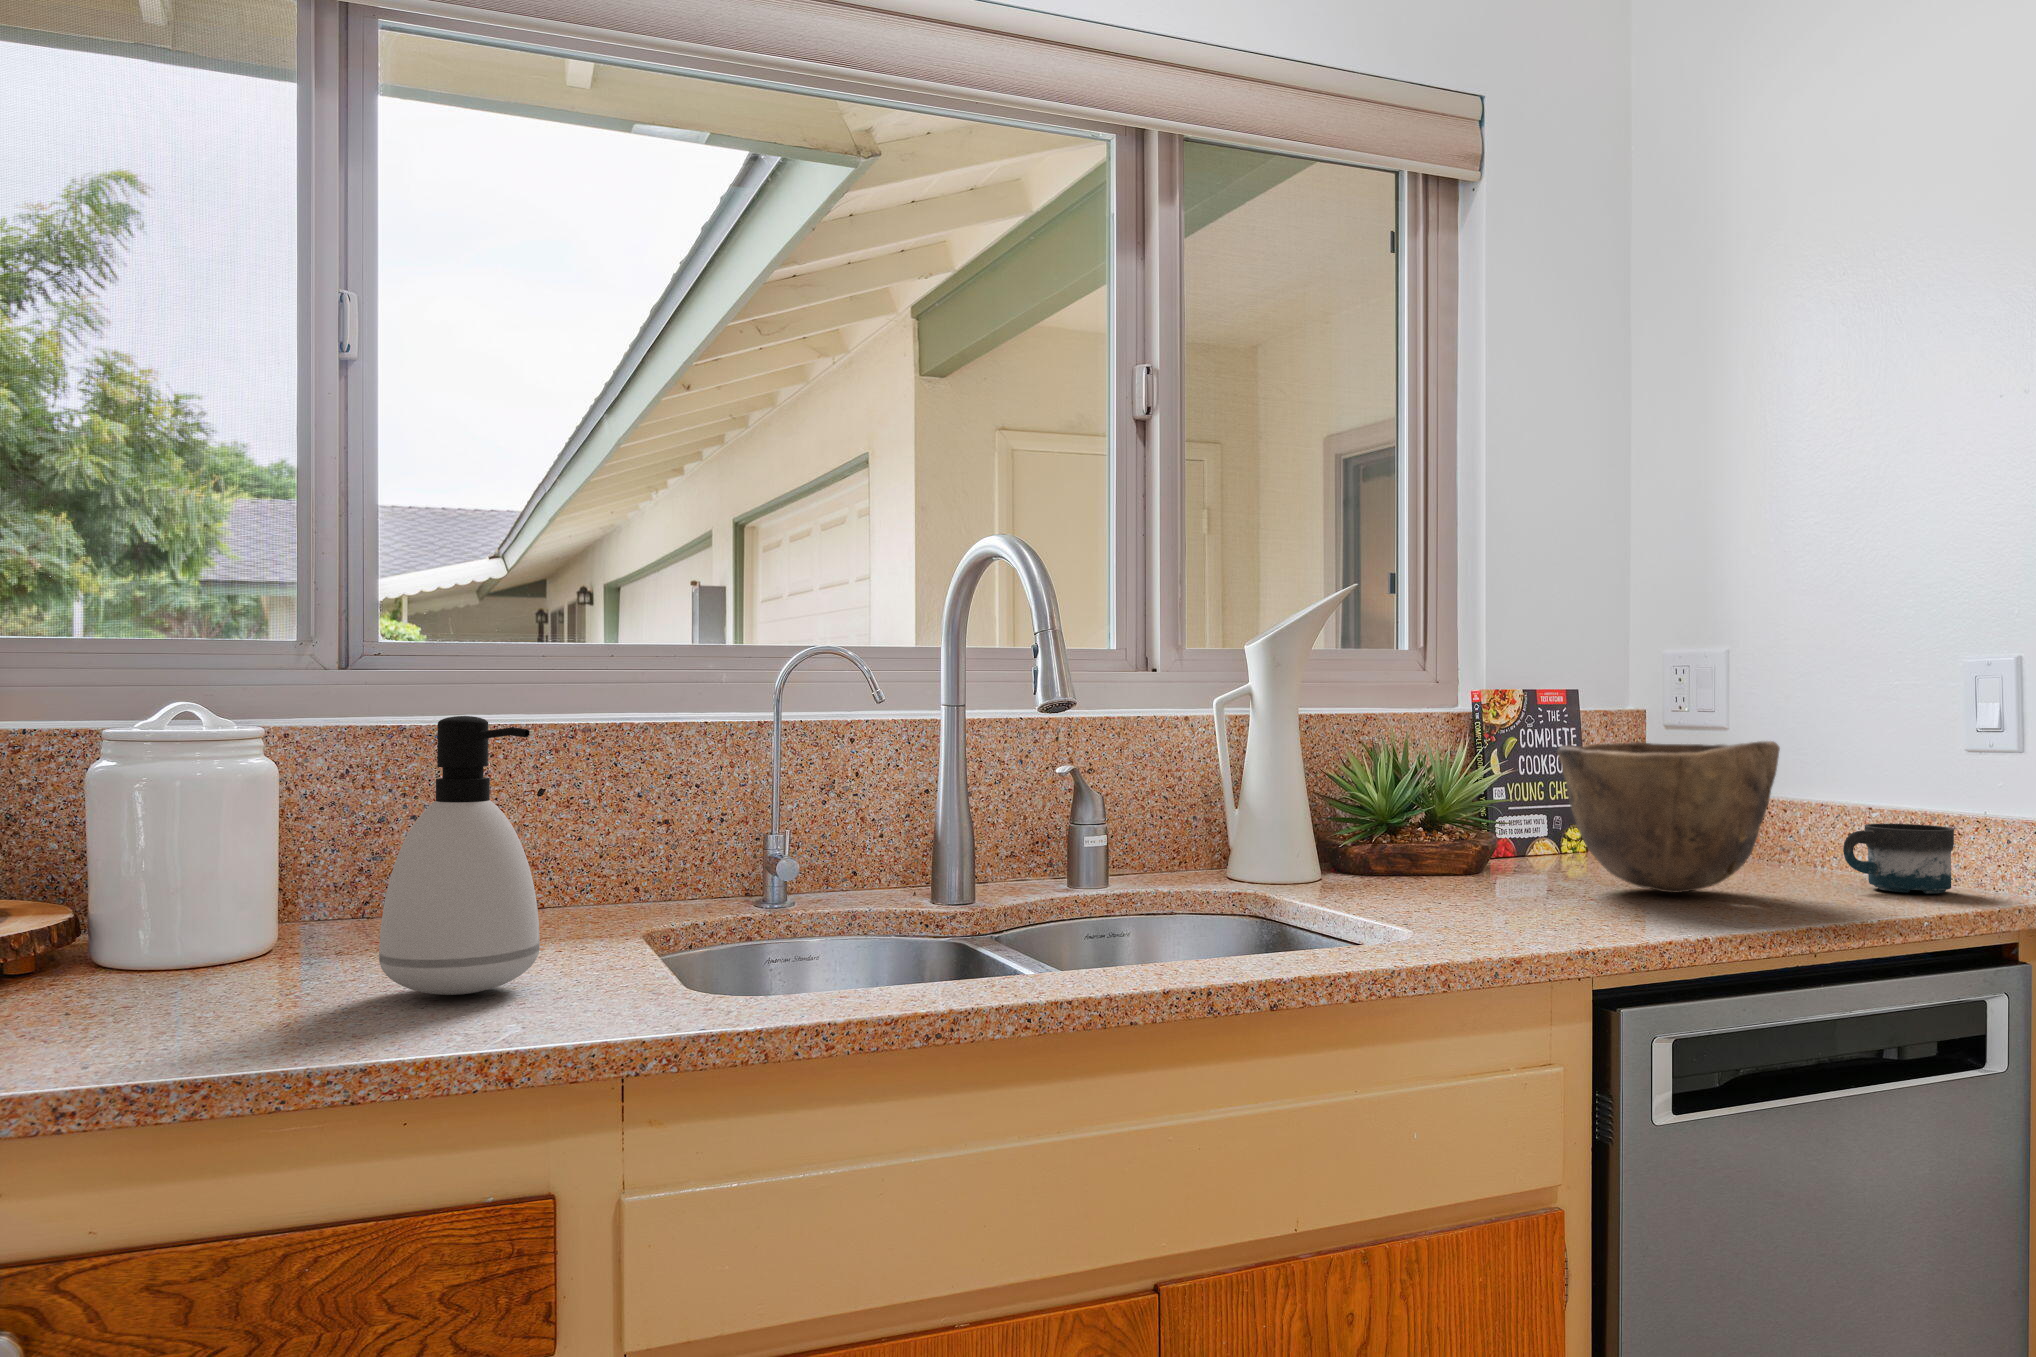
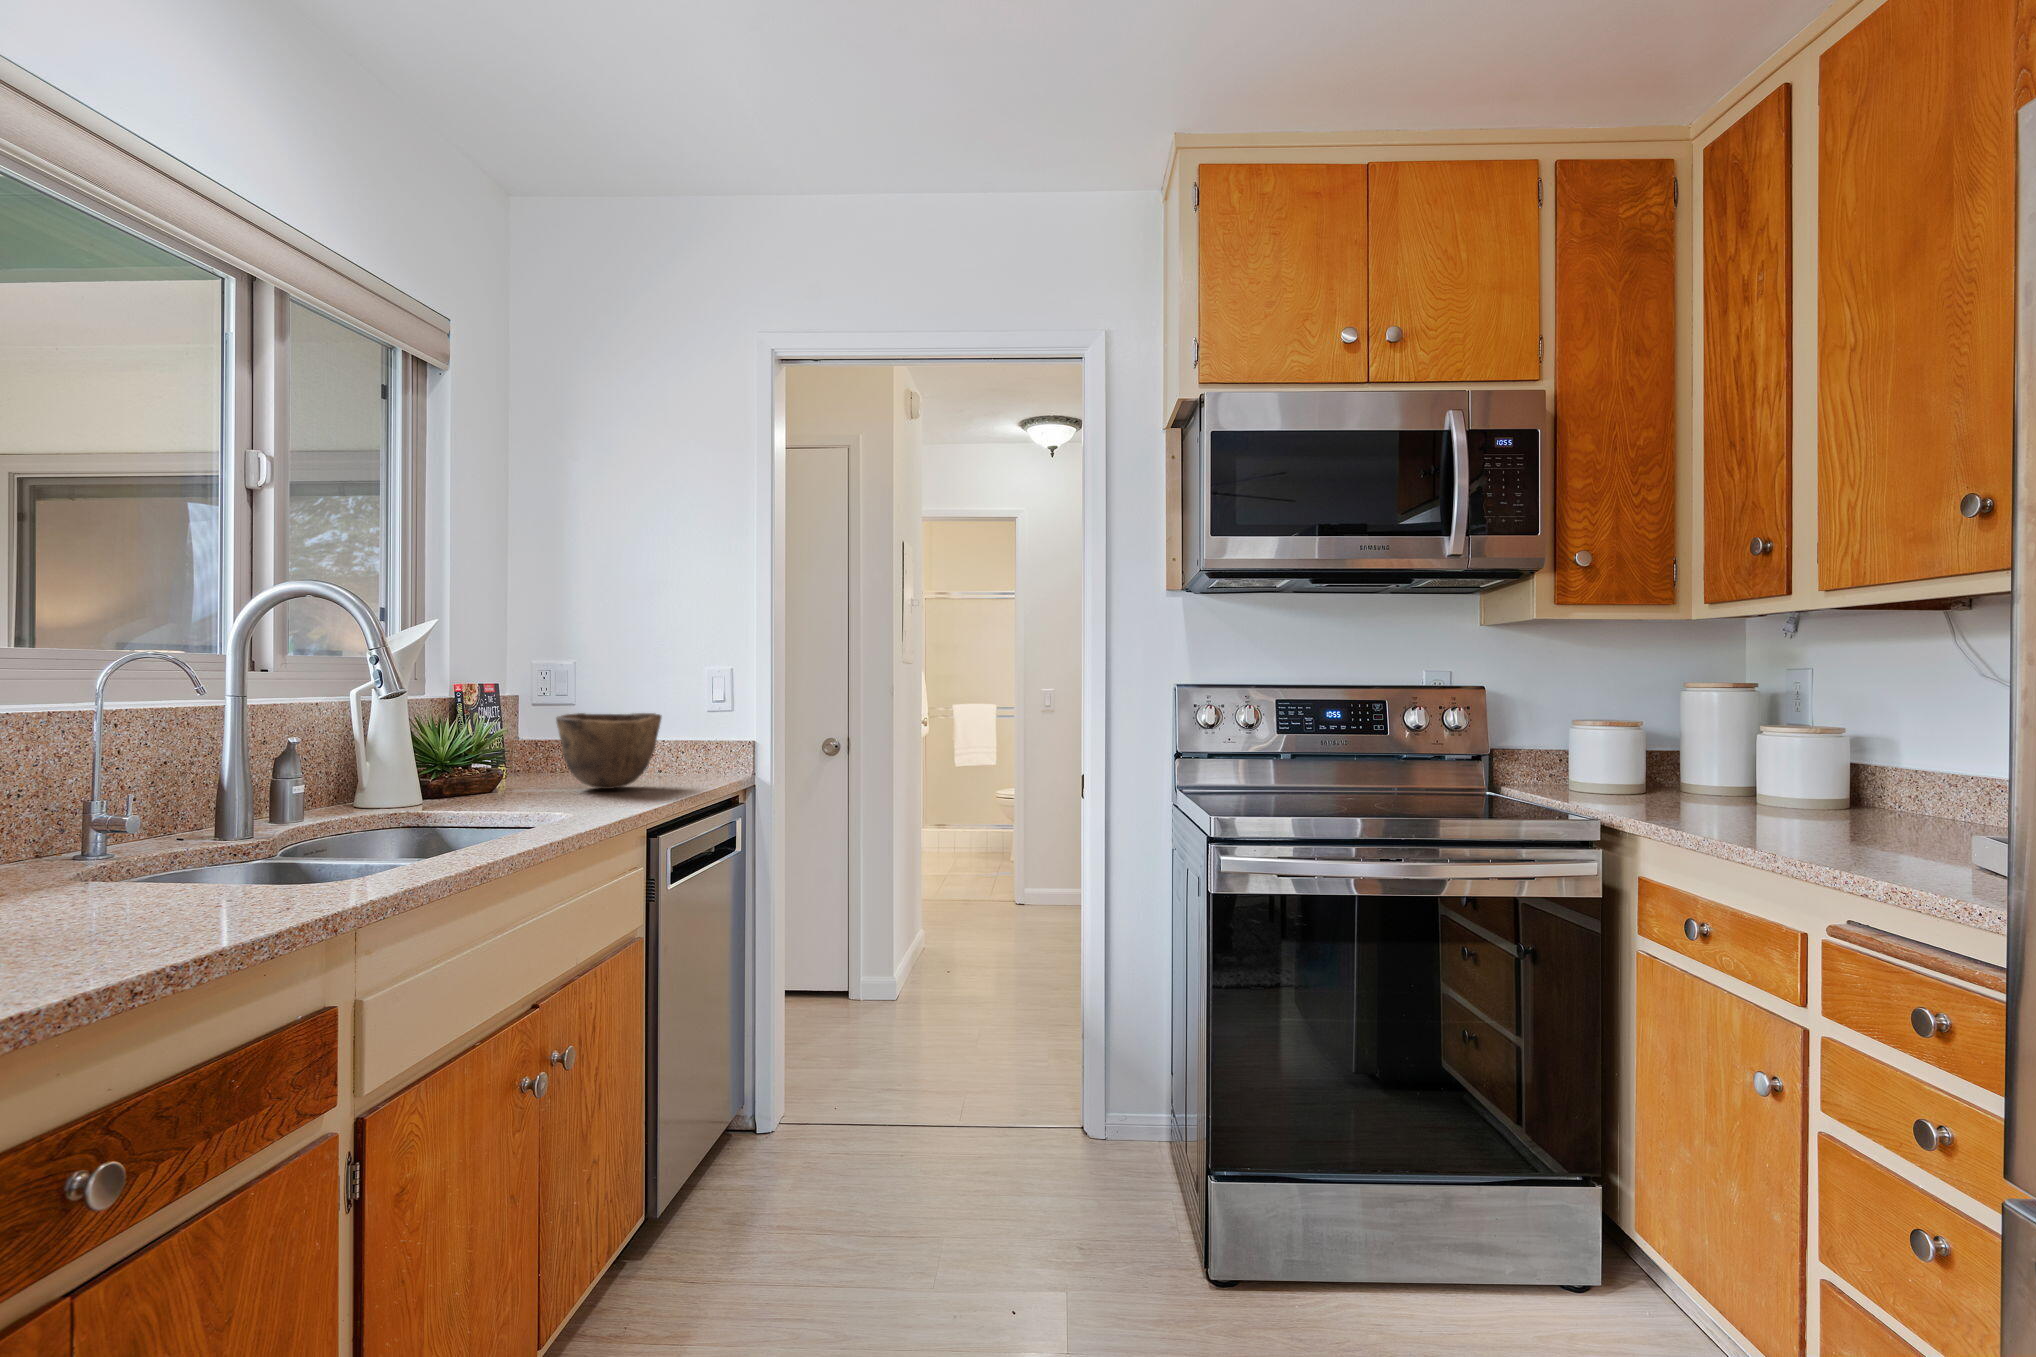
soap dispenser: present [379,716,540,995] -> none [72,730,209,918]
mug: present [1843,823,1954,894] -> none [669,749,709,780]

